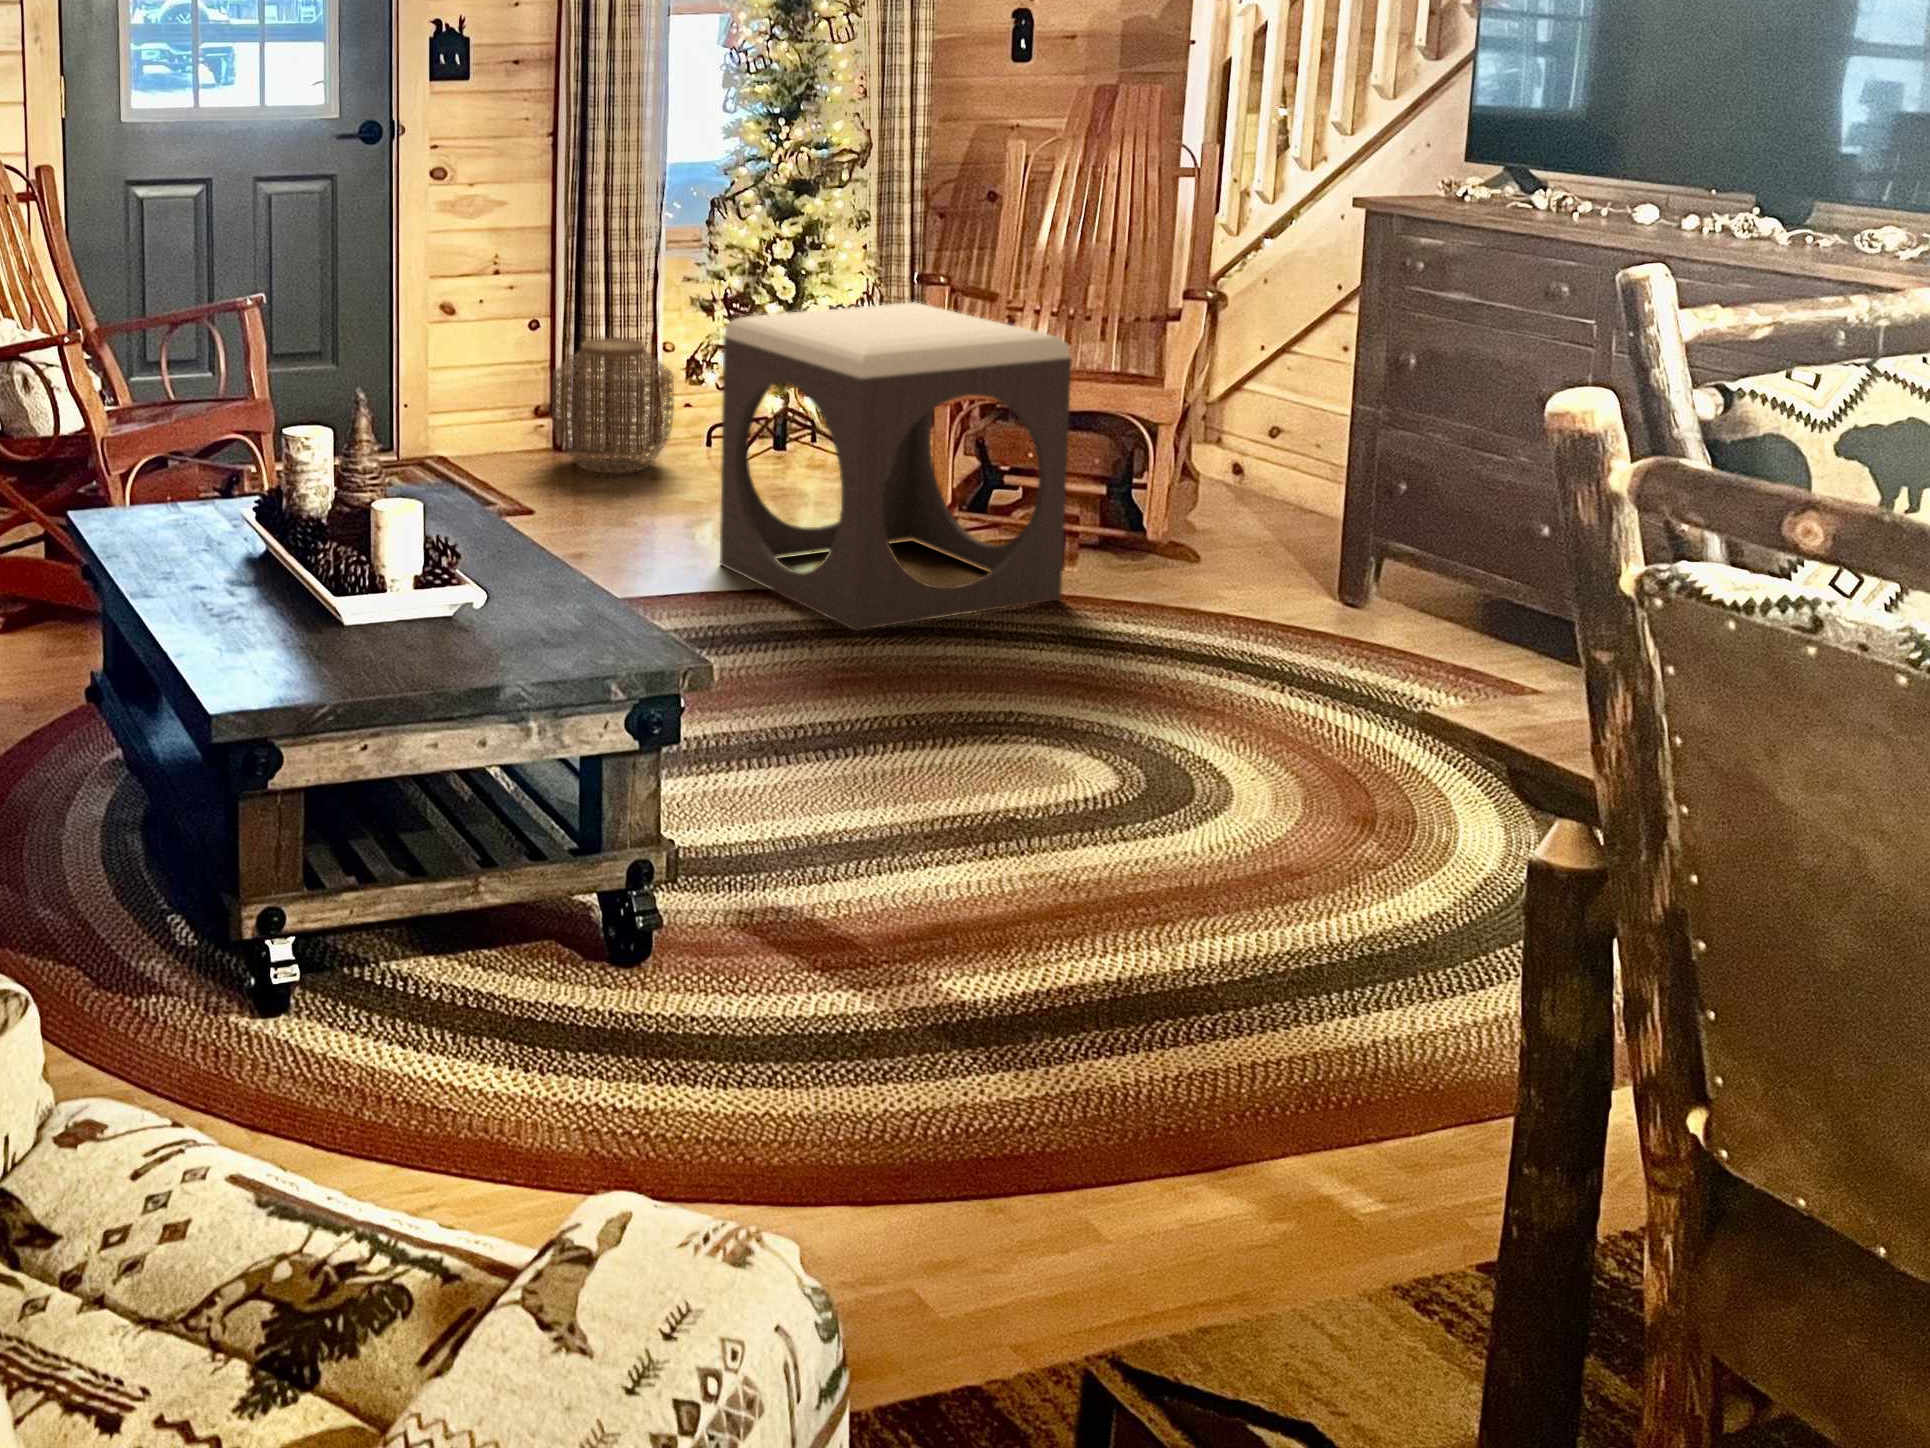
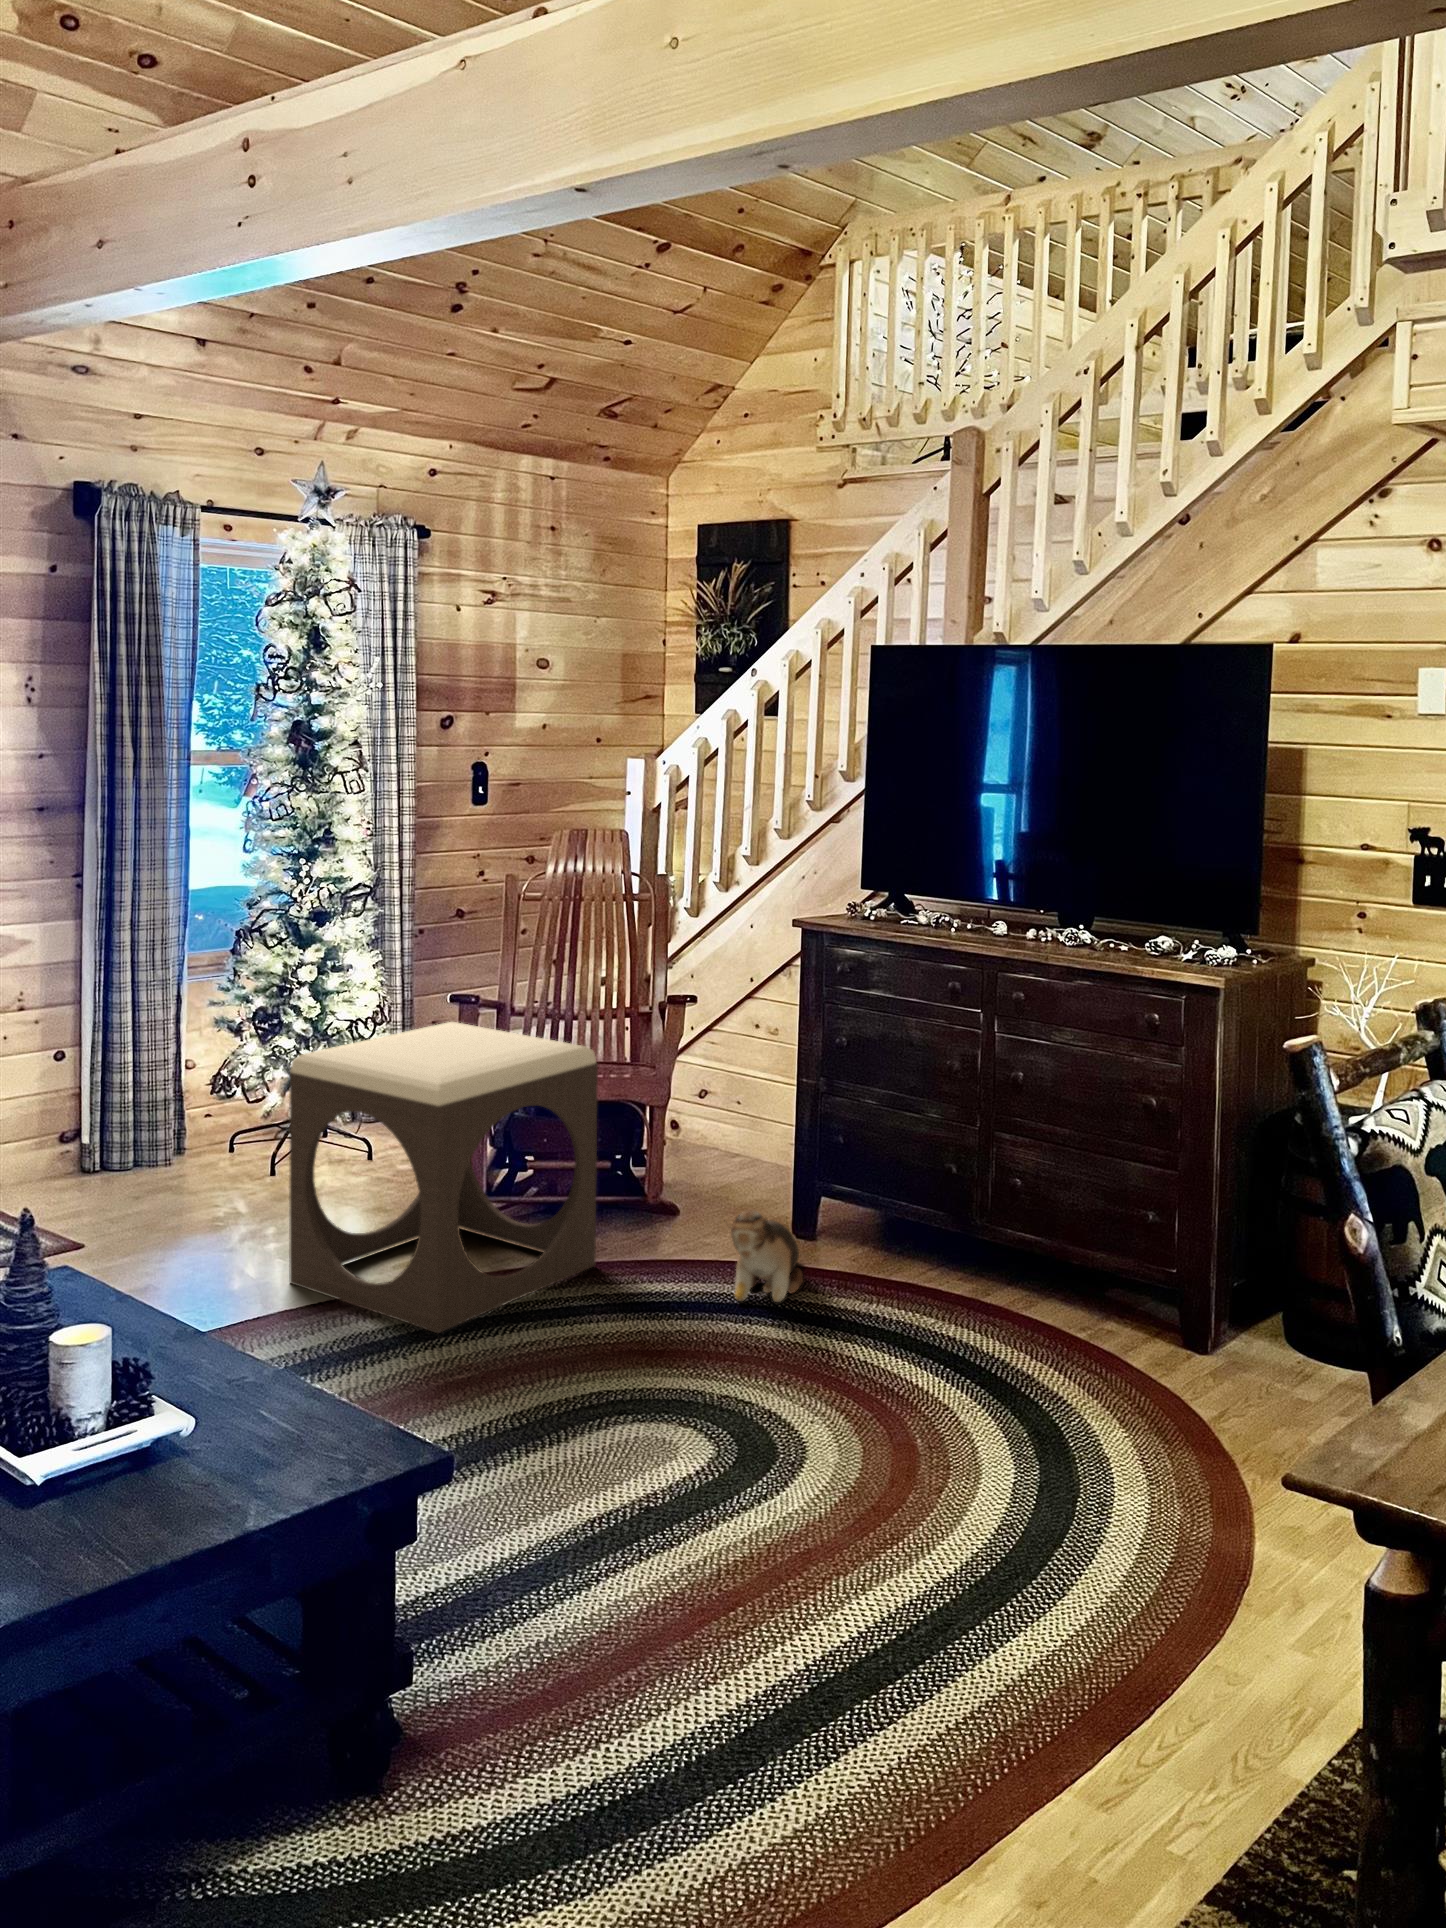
woven basket: present [553,338,674,474] -> none [87,1067,210,1198]
plush toy: none [1200,547,1326,668] -> present [726,1209,803,1302]

